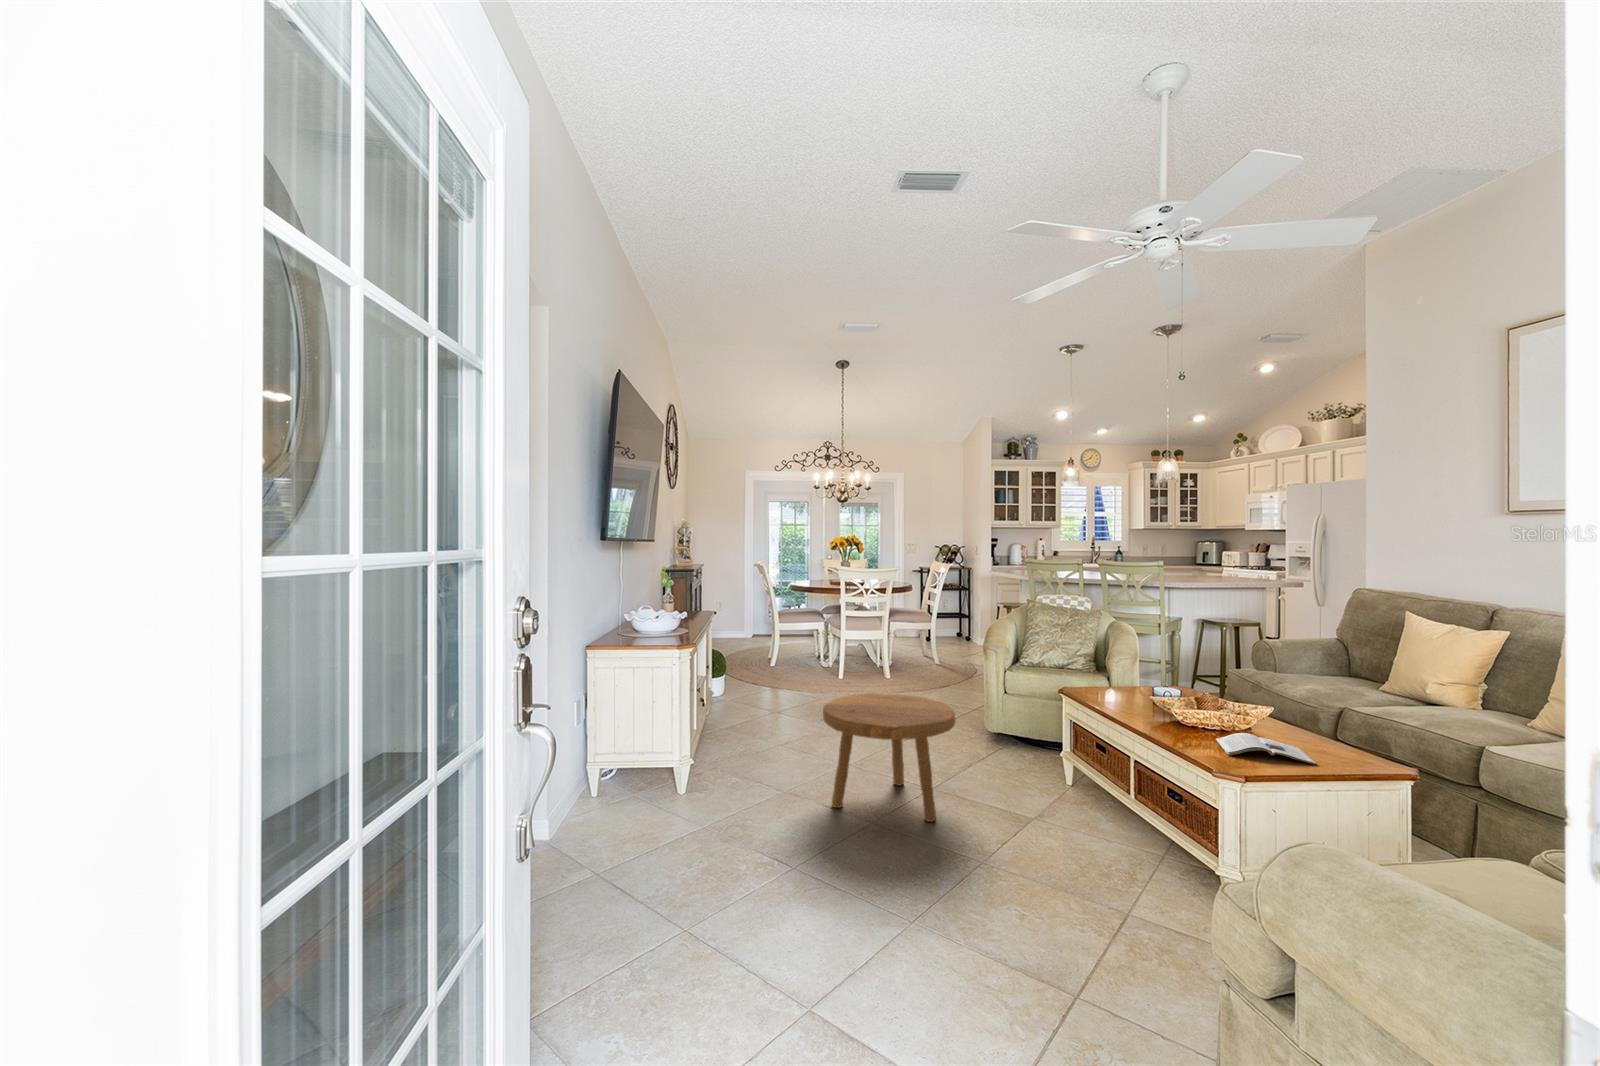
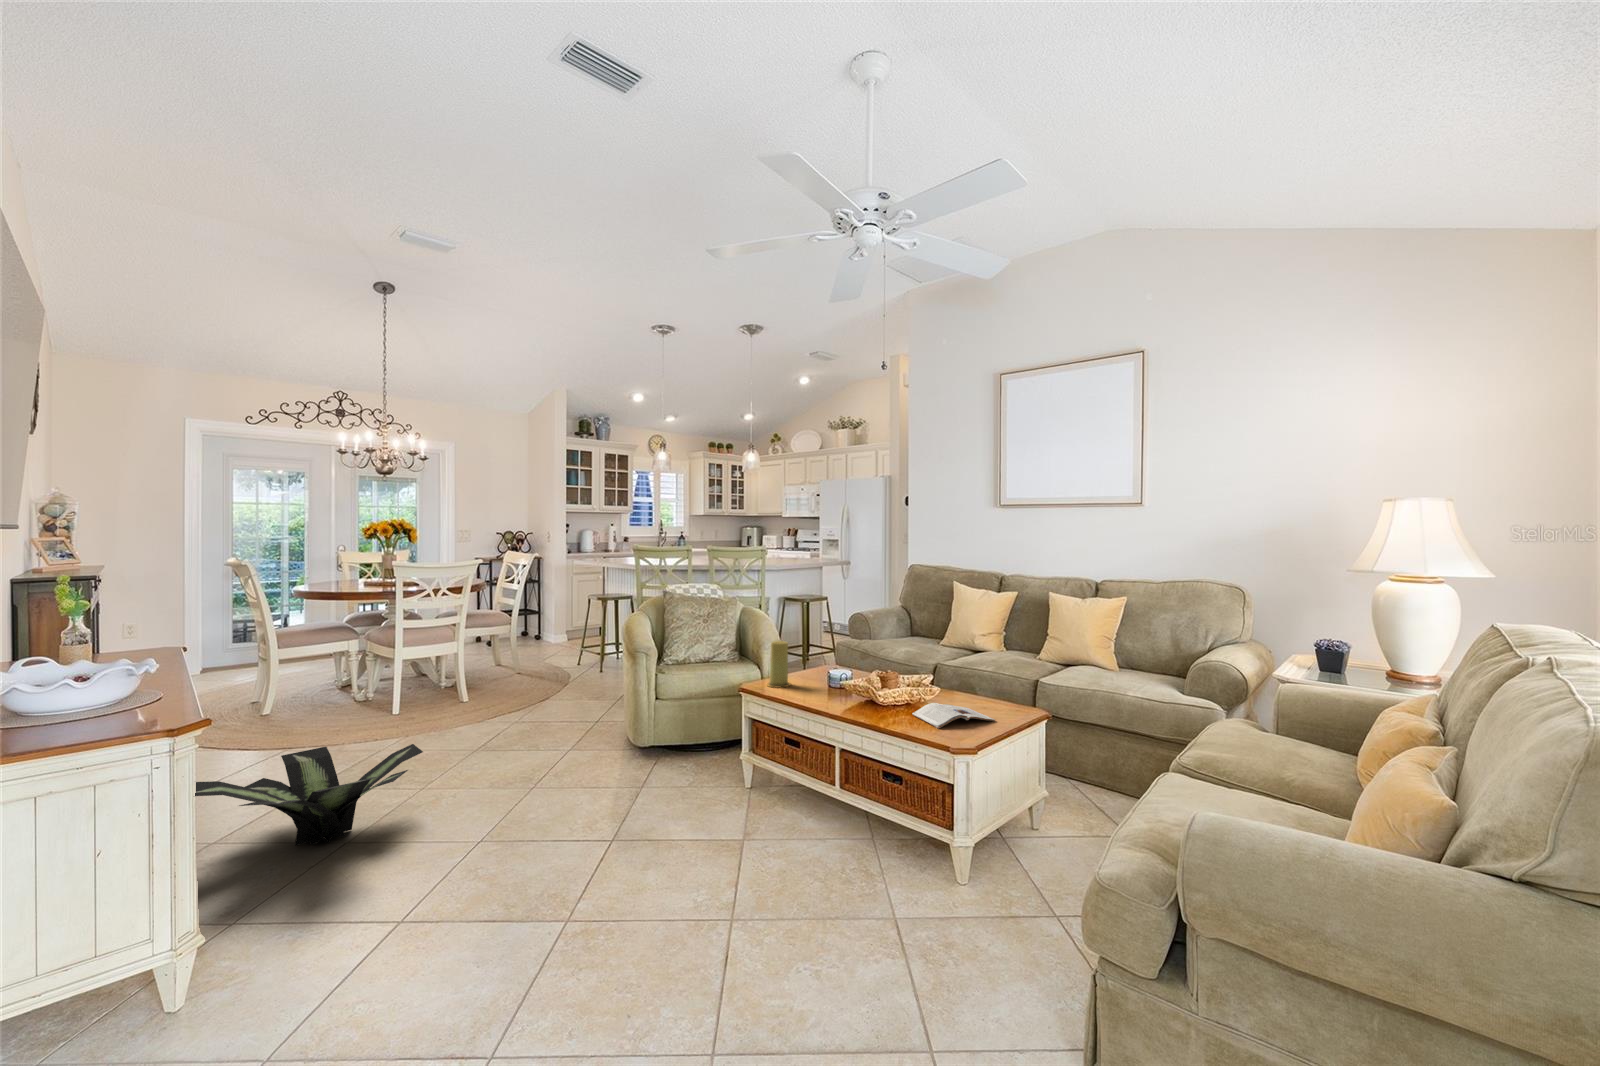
candle: none [1094,652,1120,697] -> present [767,641,790,688]
potted plant: none [711,683,830,742] -> present [195,744,423,845]
footstool: present [823,693,956,822] -> none [462,729,658,926]

